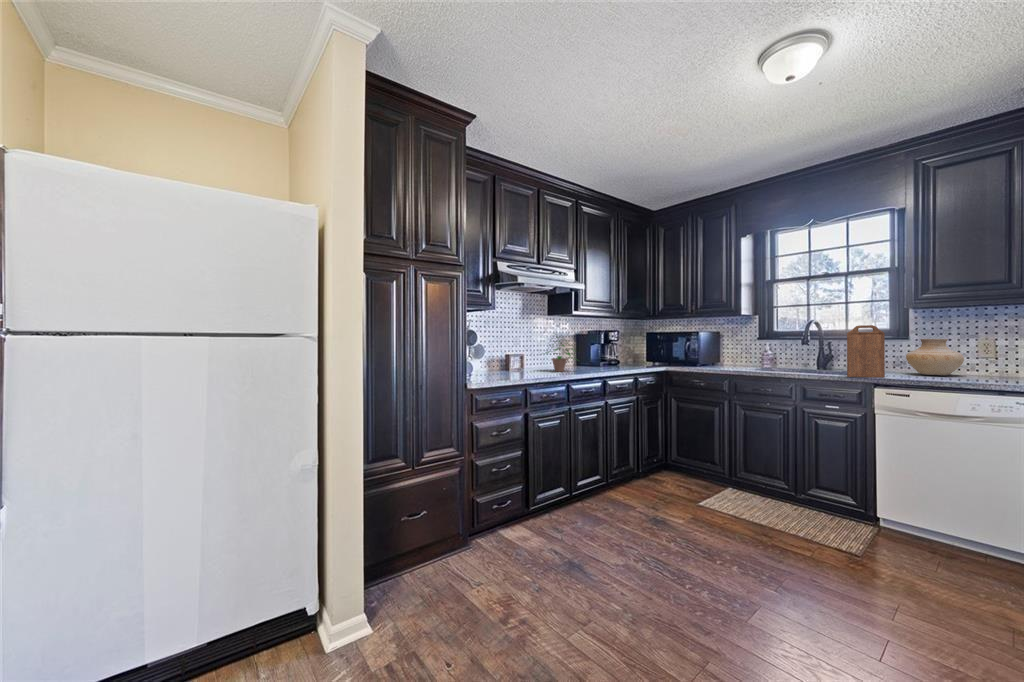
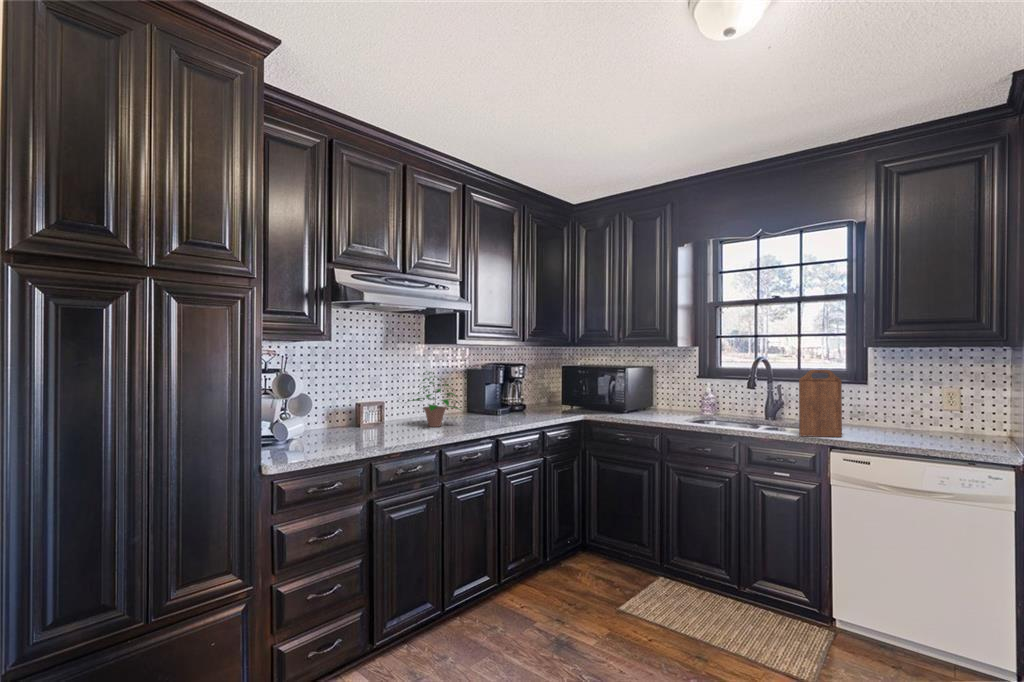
vase: present [906,339,964,376] -> none [865,386,928,433]

